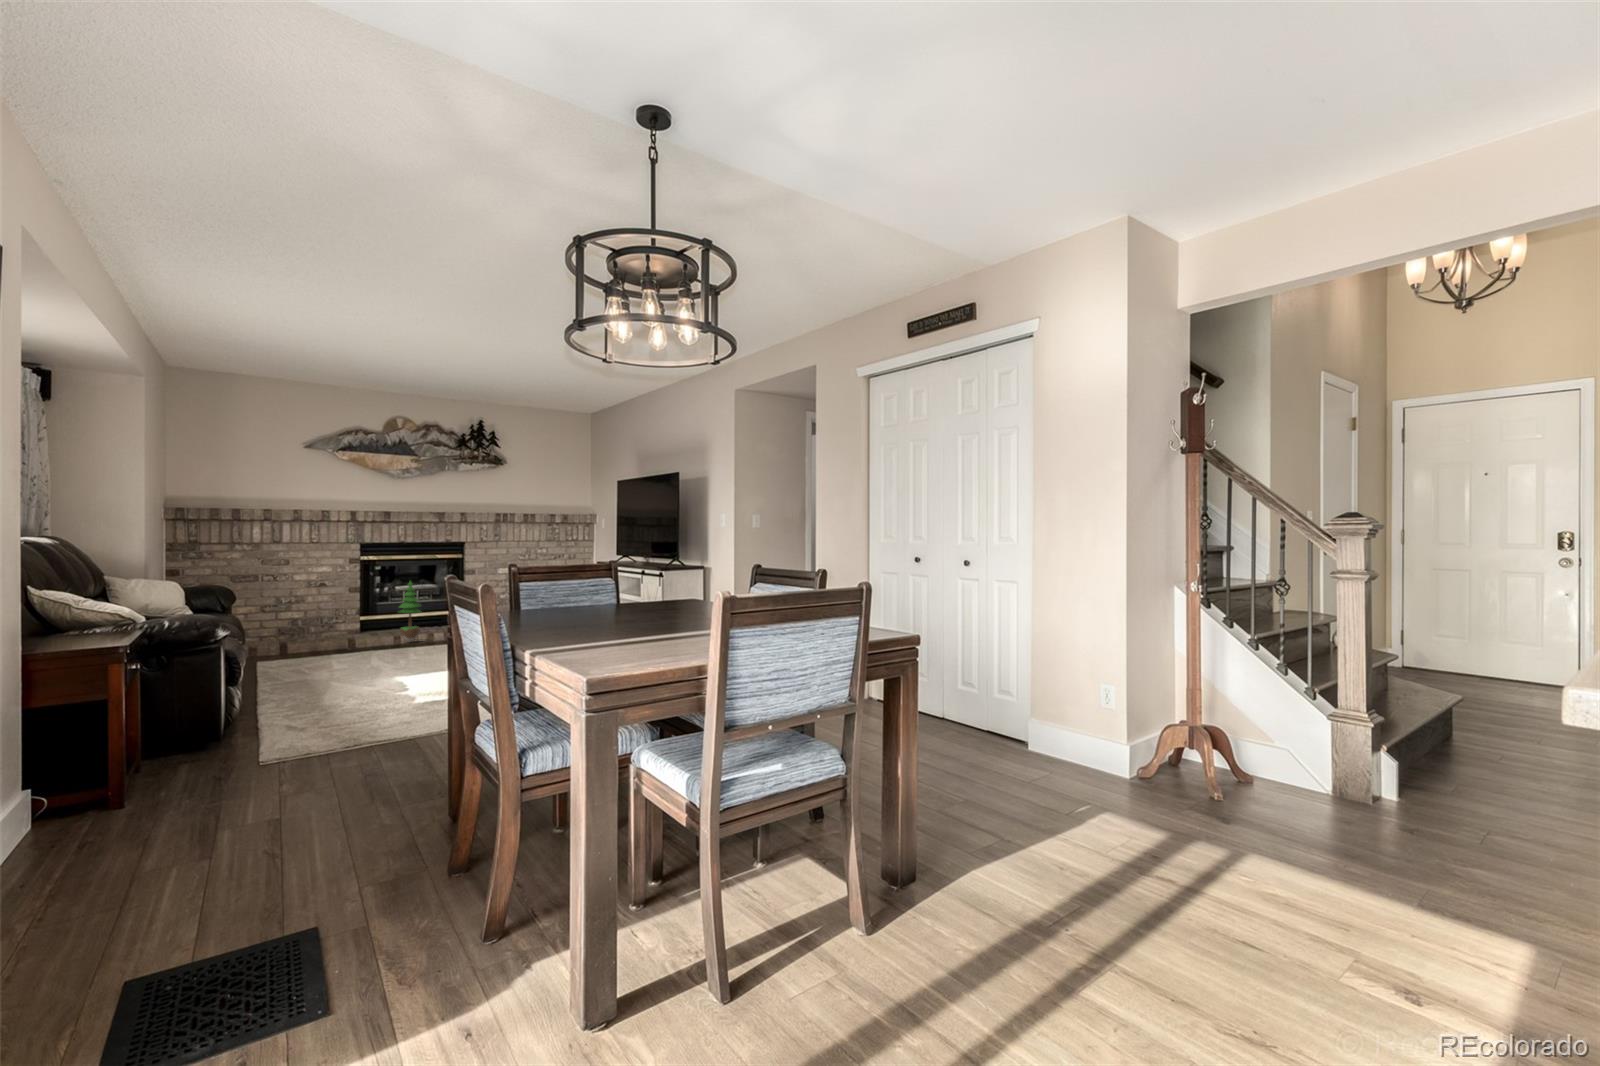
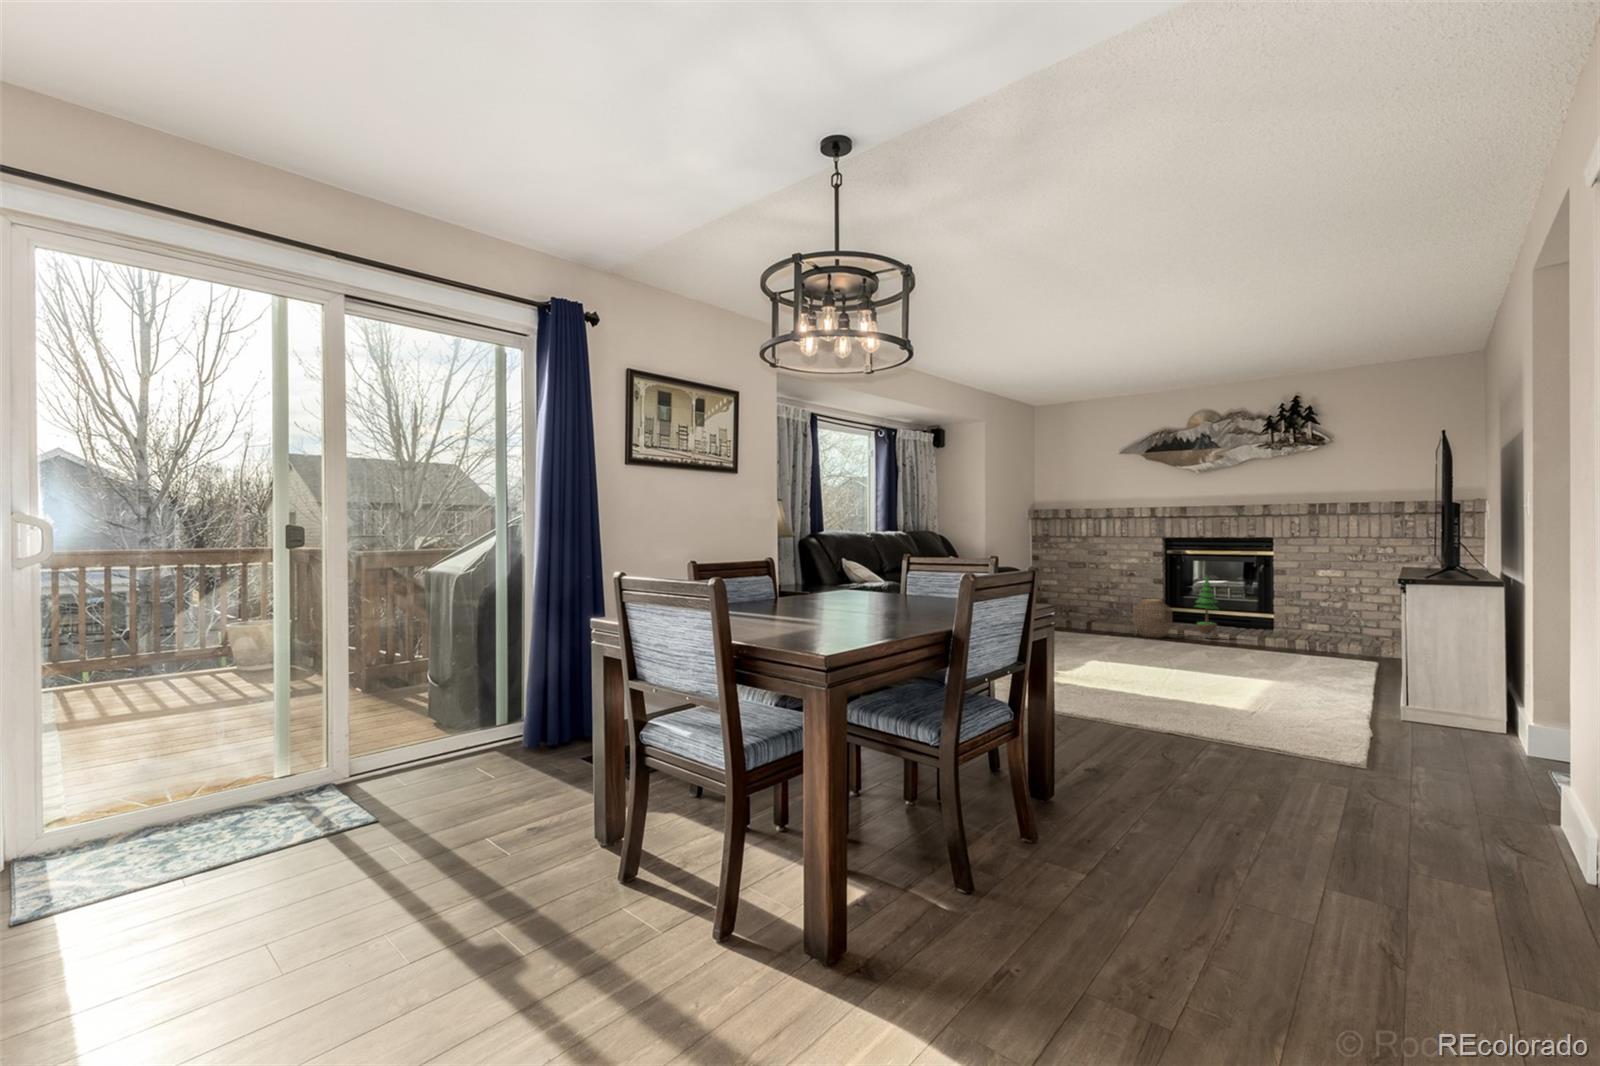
woven basket: none [337,609,381,651] -> present [1133,599,1172,638]

